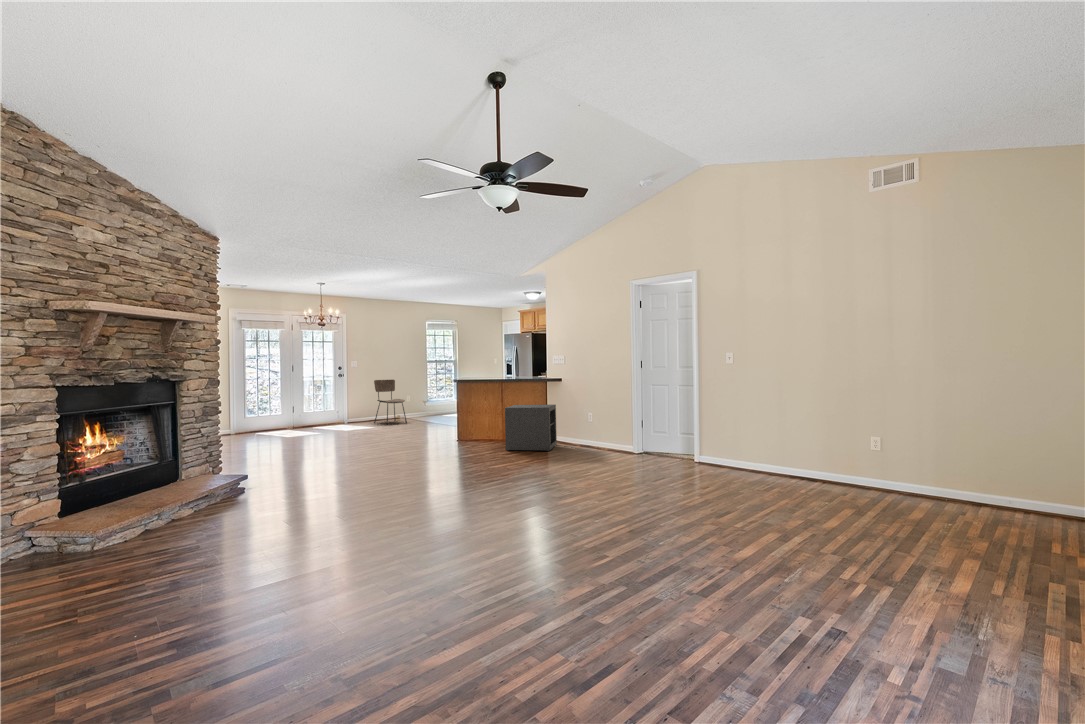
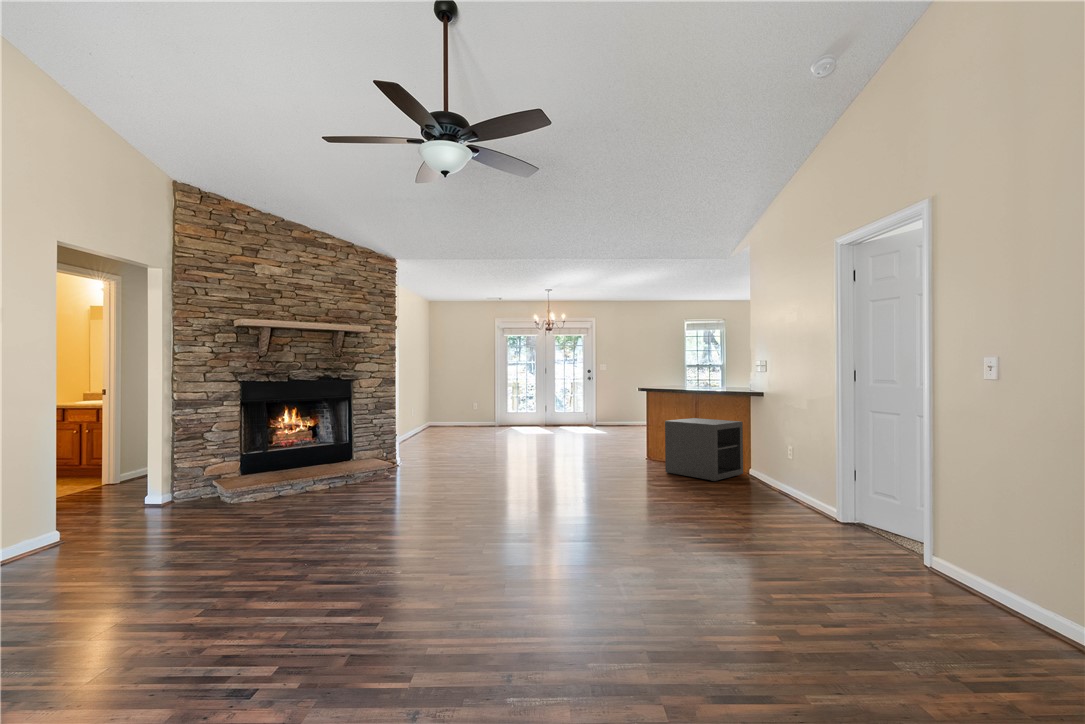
dining chair: present [374,380,407,425] -> none [606,383,634,428]

